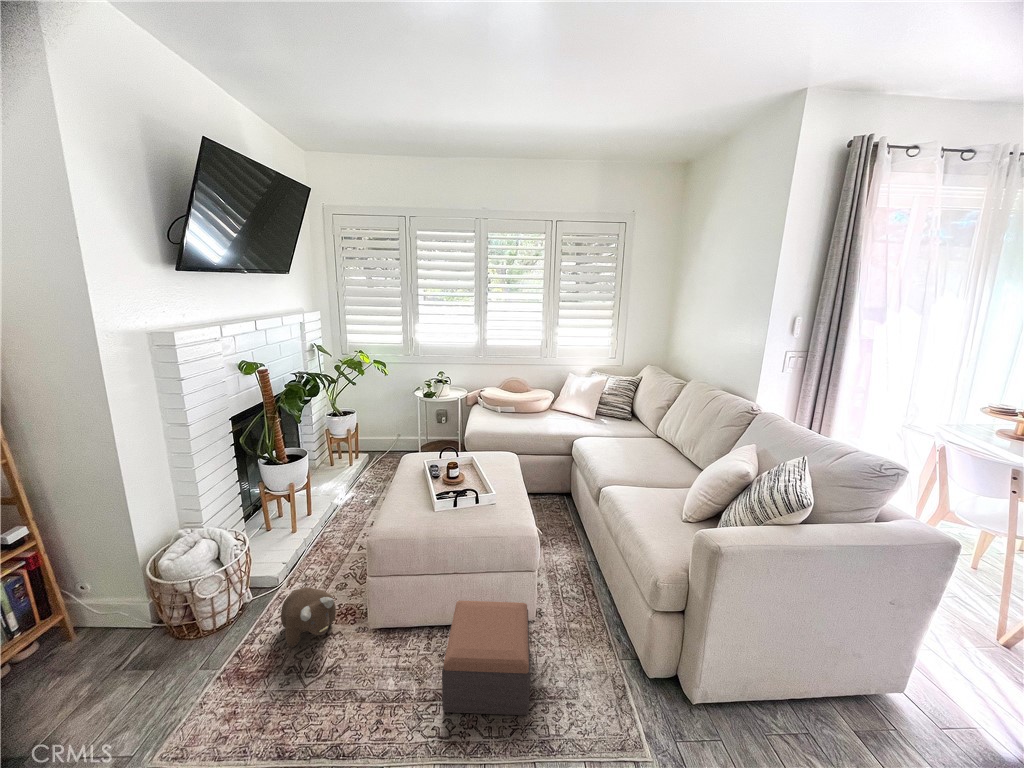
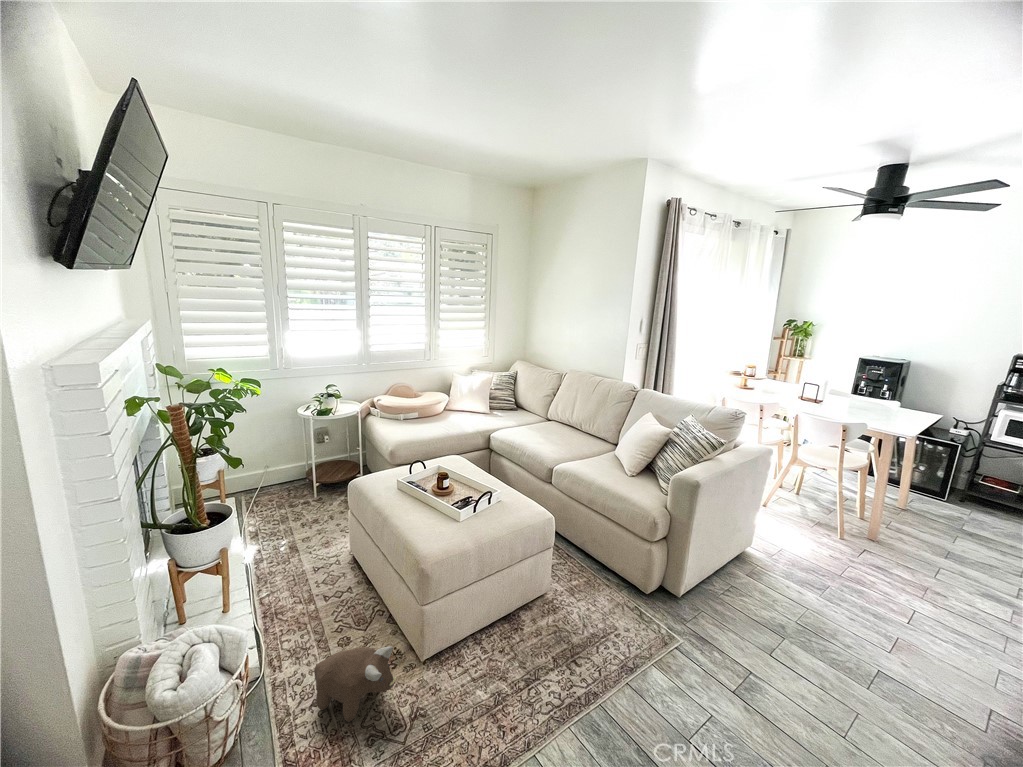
footstool: present [442,600,530,715] -> none [504,576,602,688]

